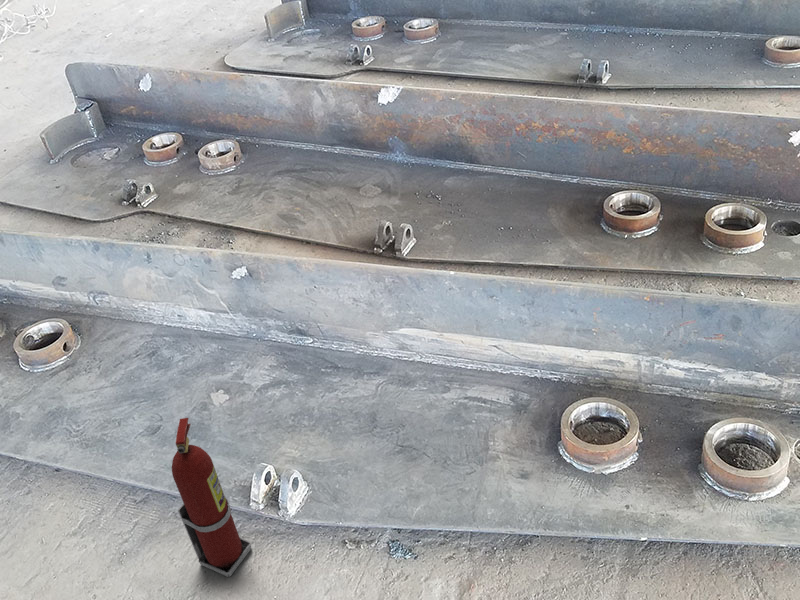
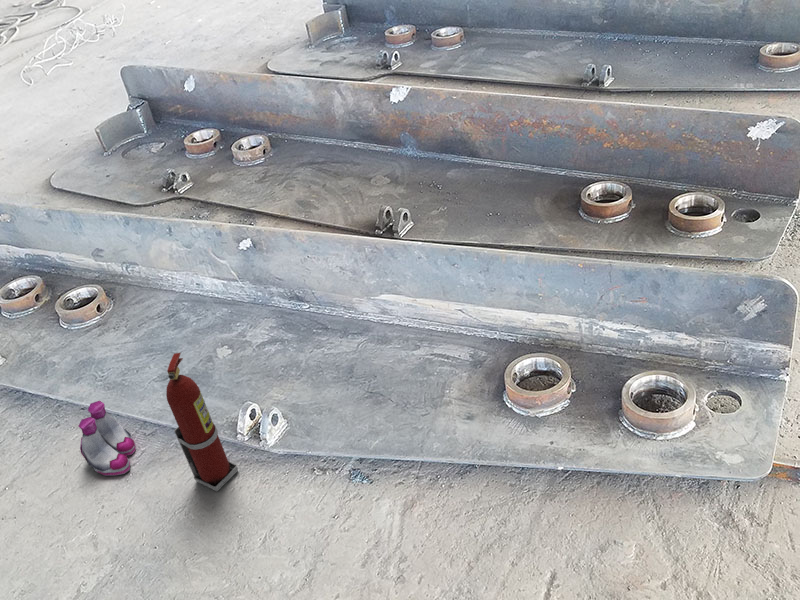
boots: none [48,469,117,561] -> present [79,401,136,476]

